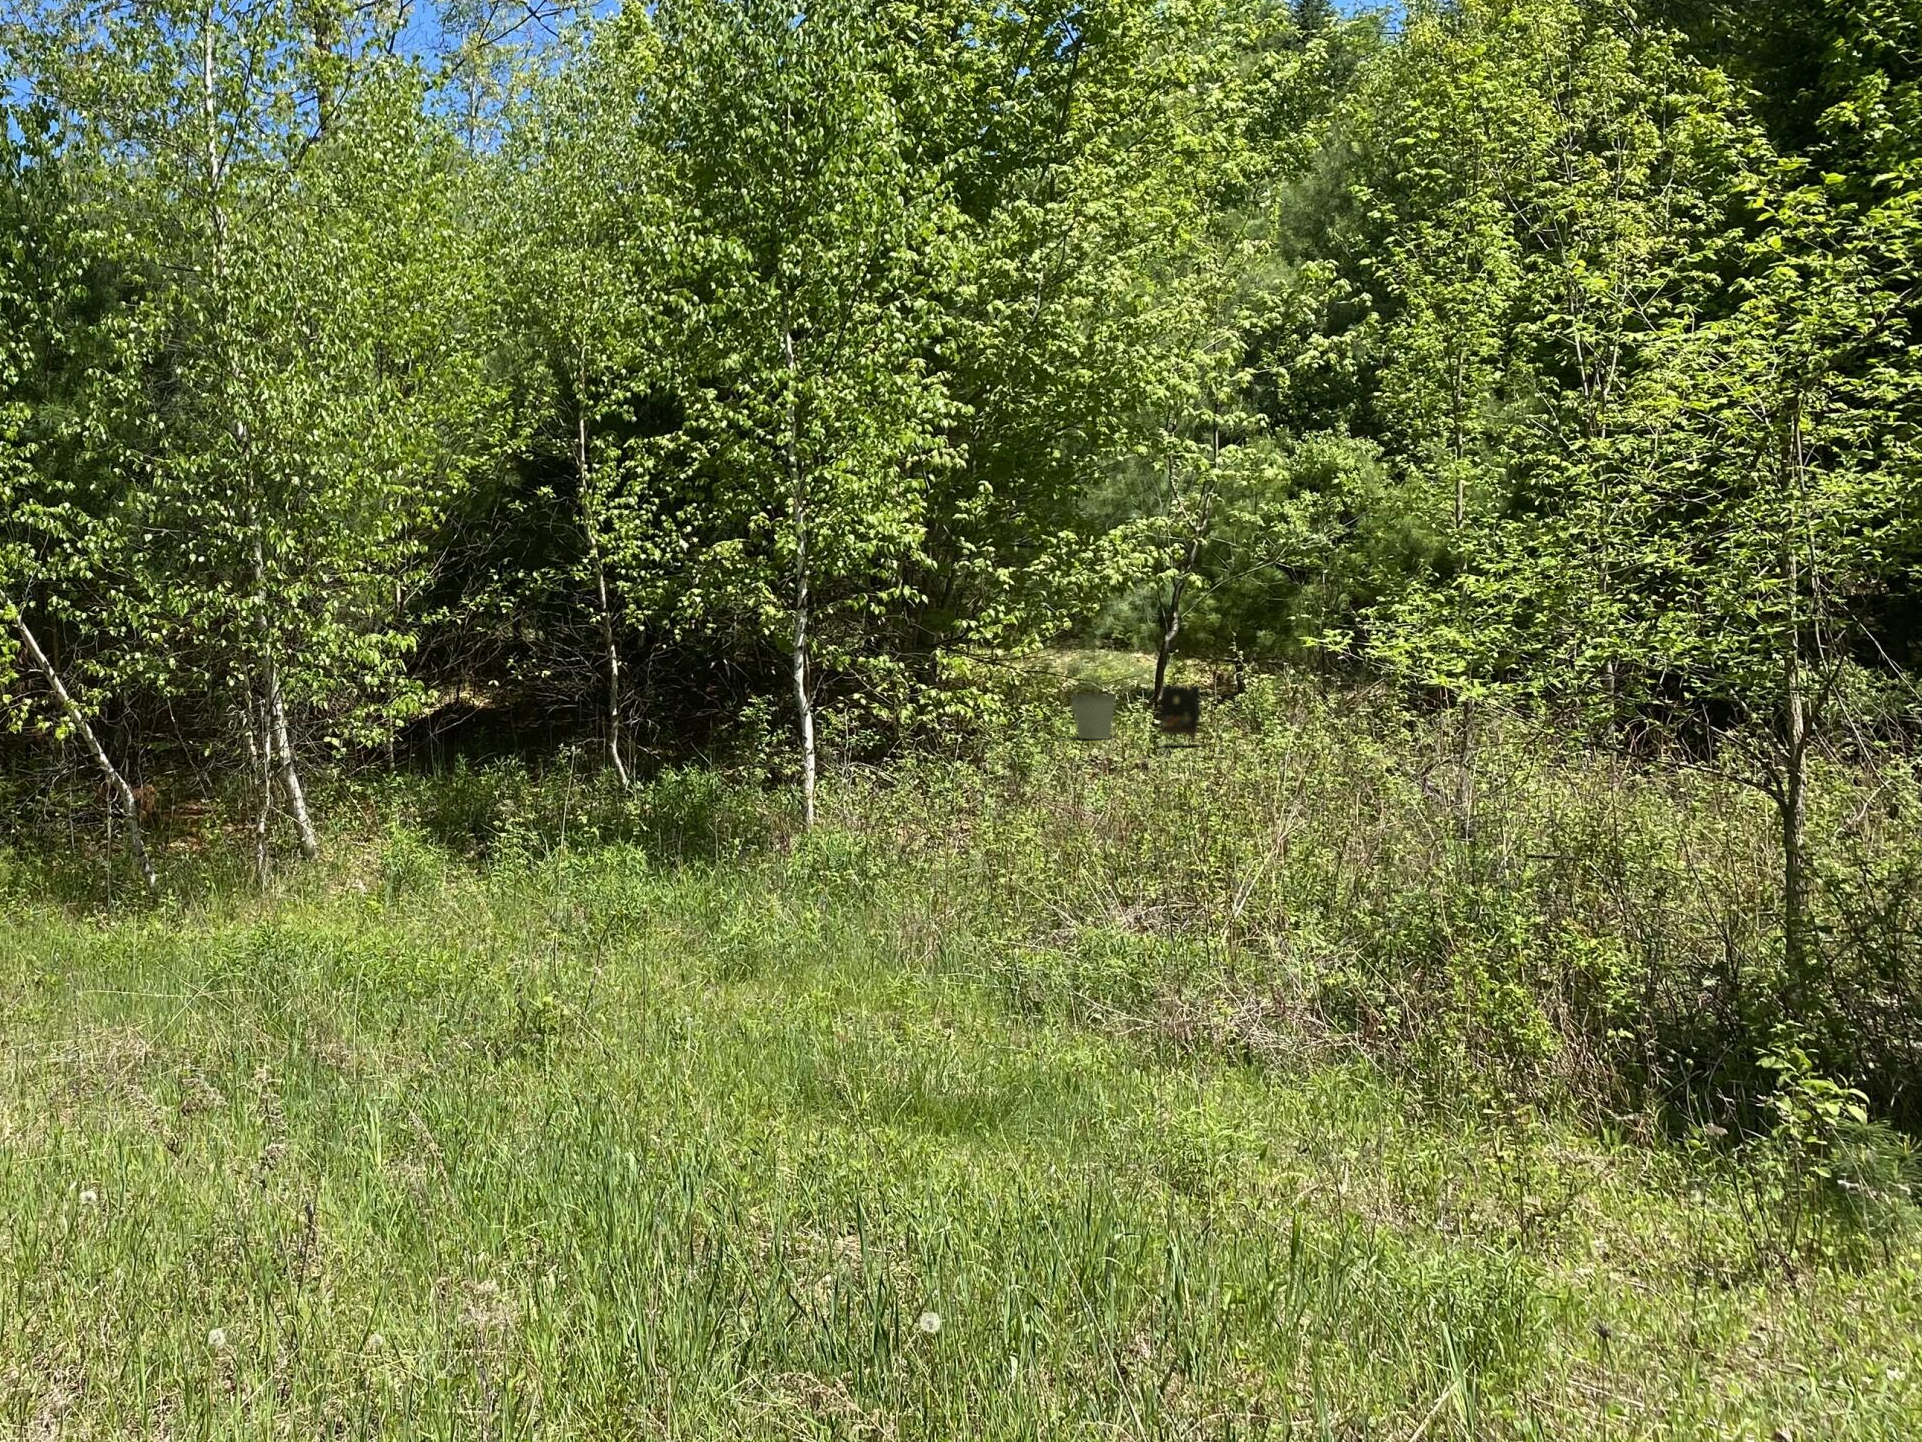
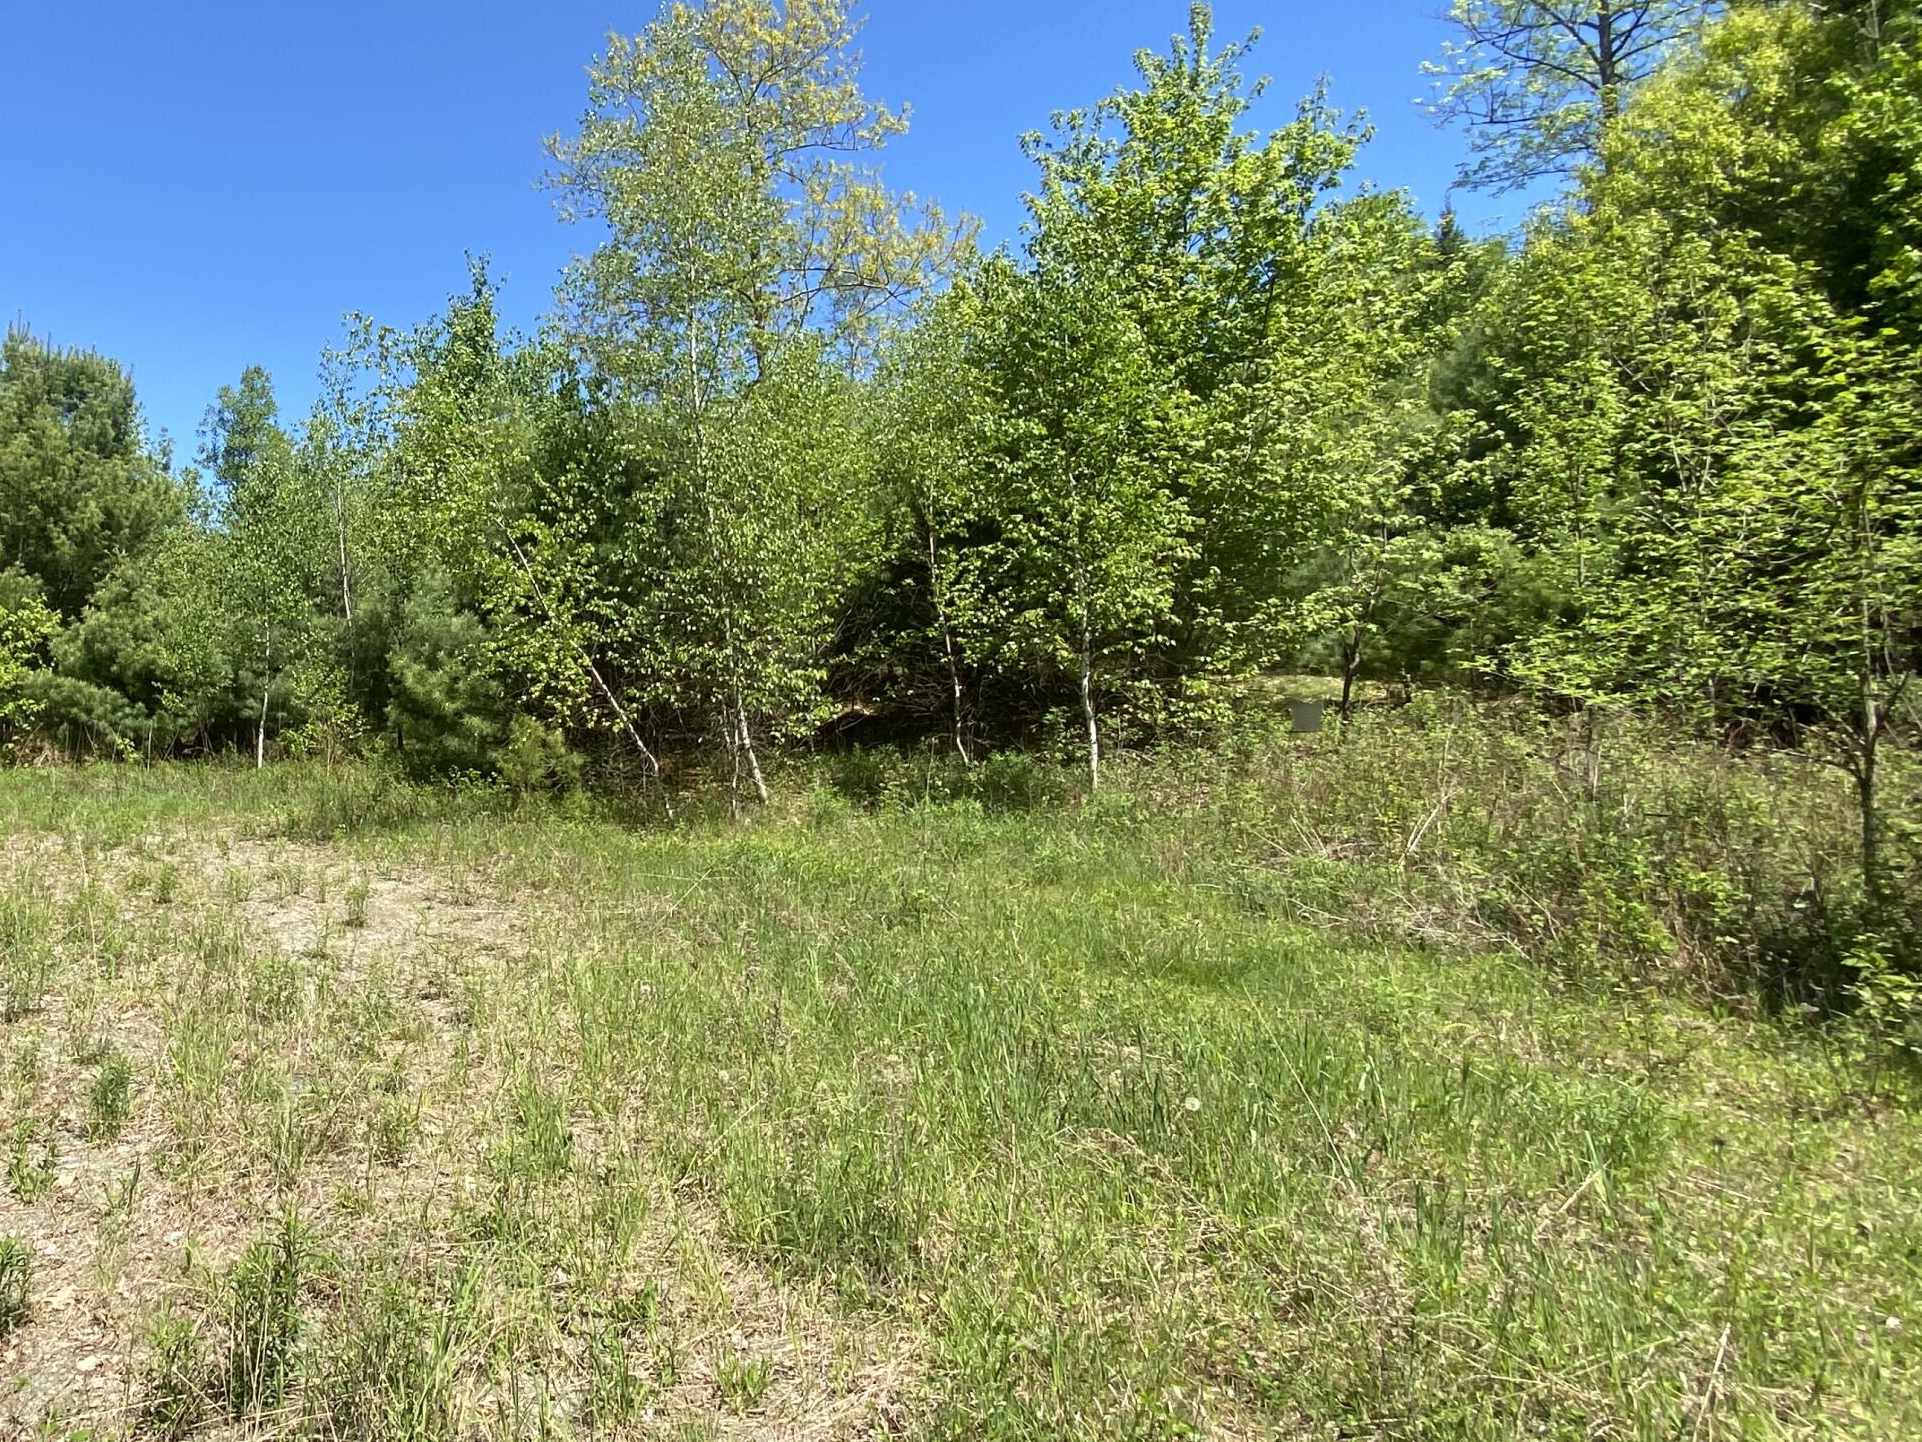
backpack: present [1159,685,1201,741] -> none [1359,692,1391,732]

